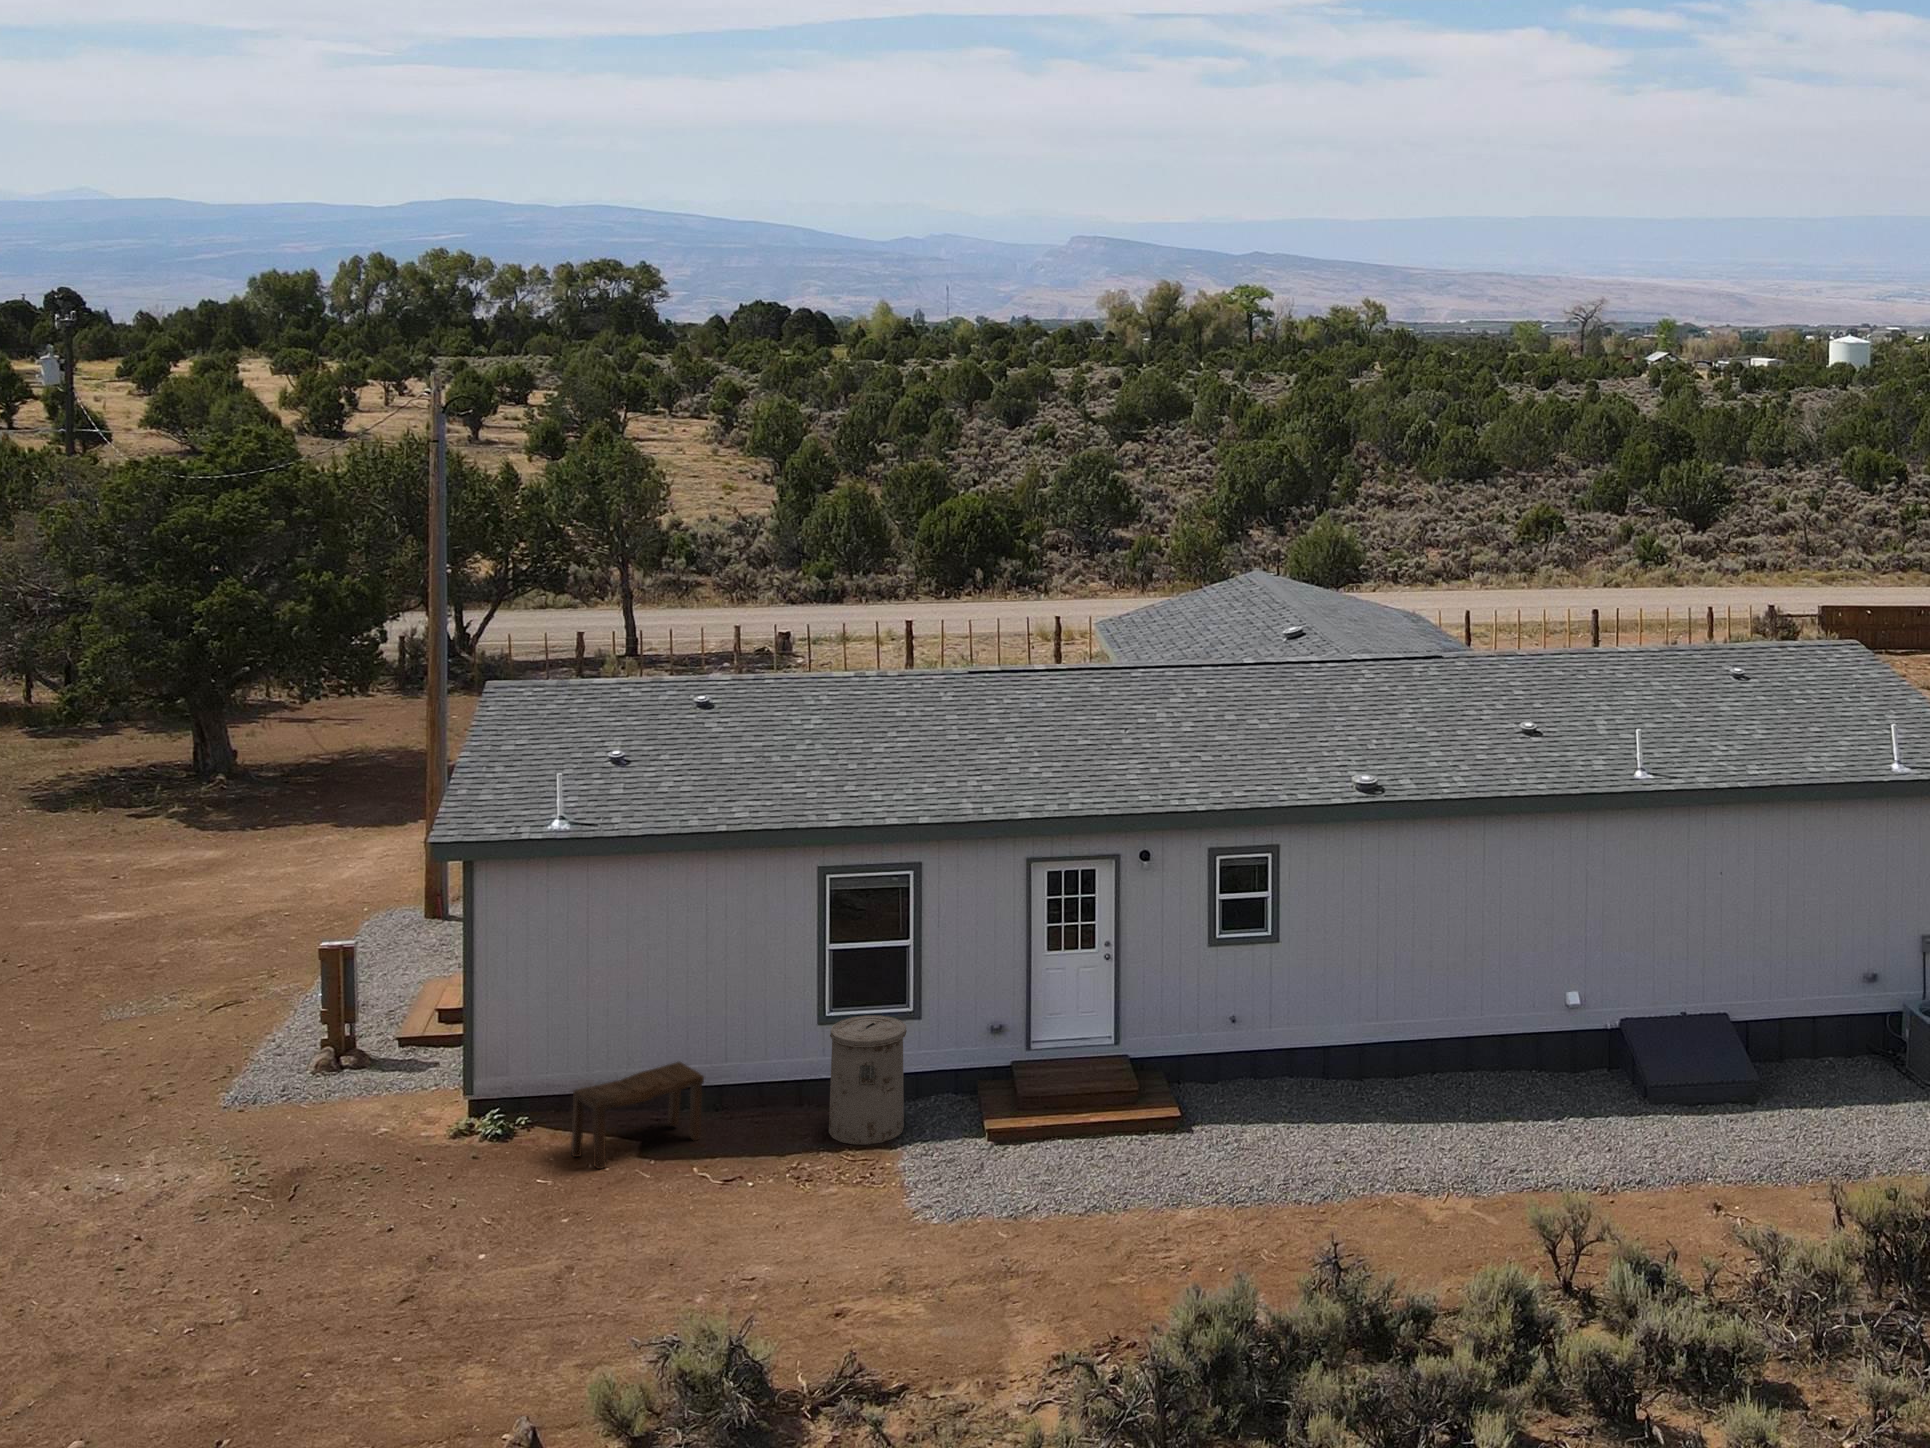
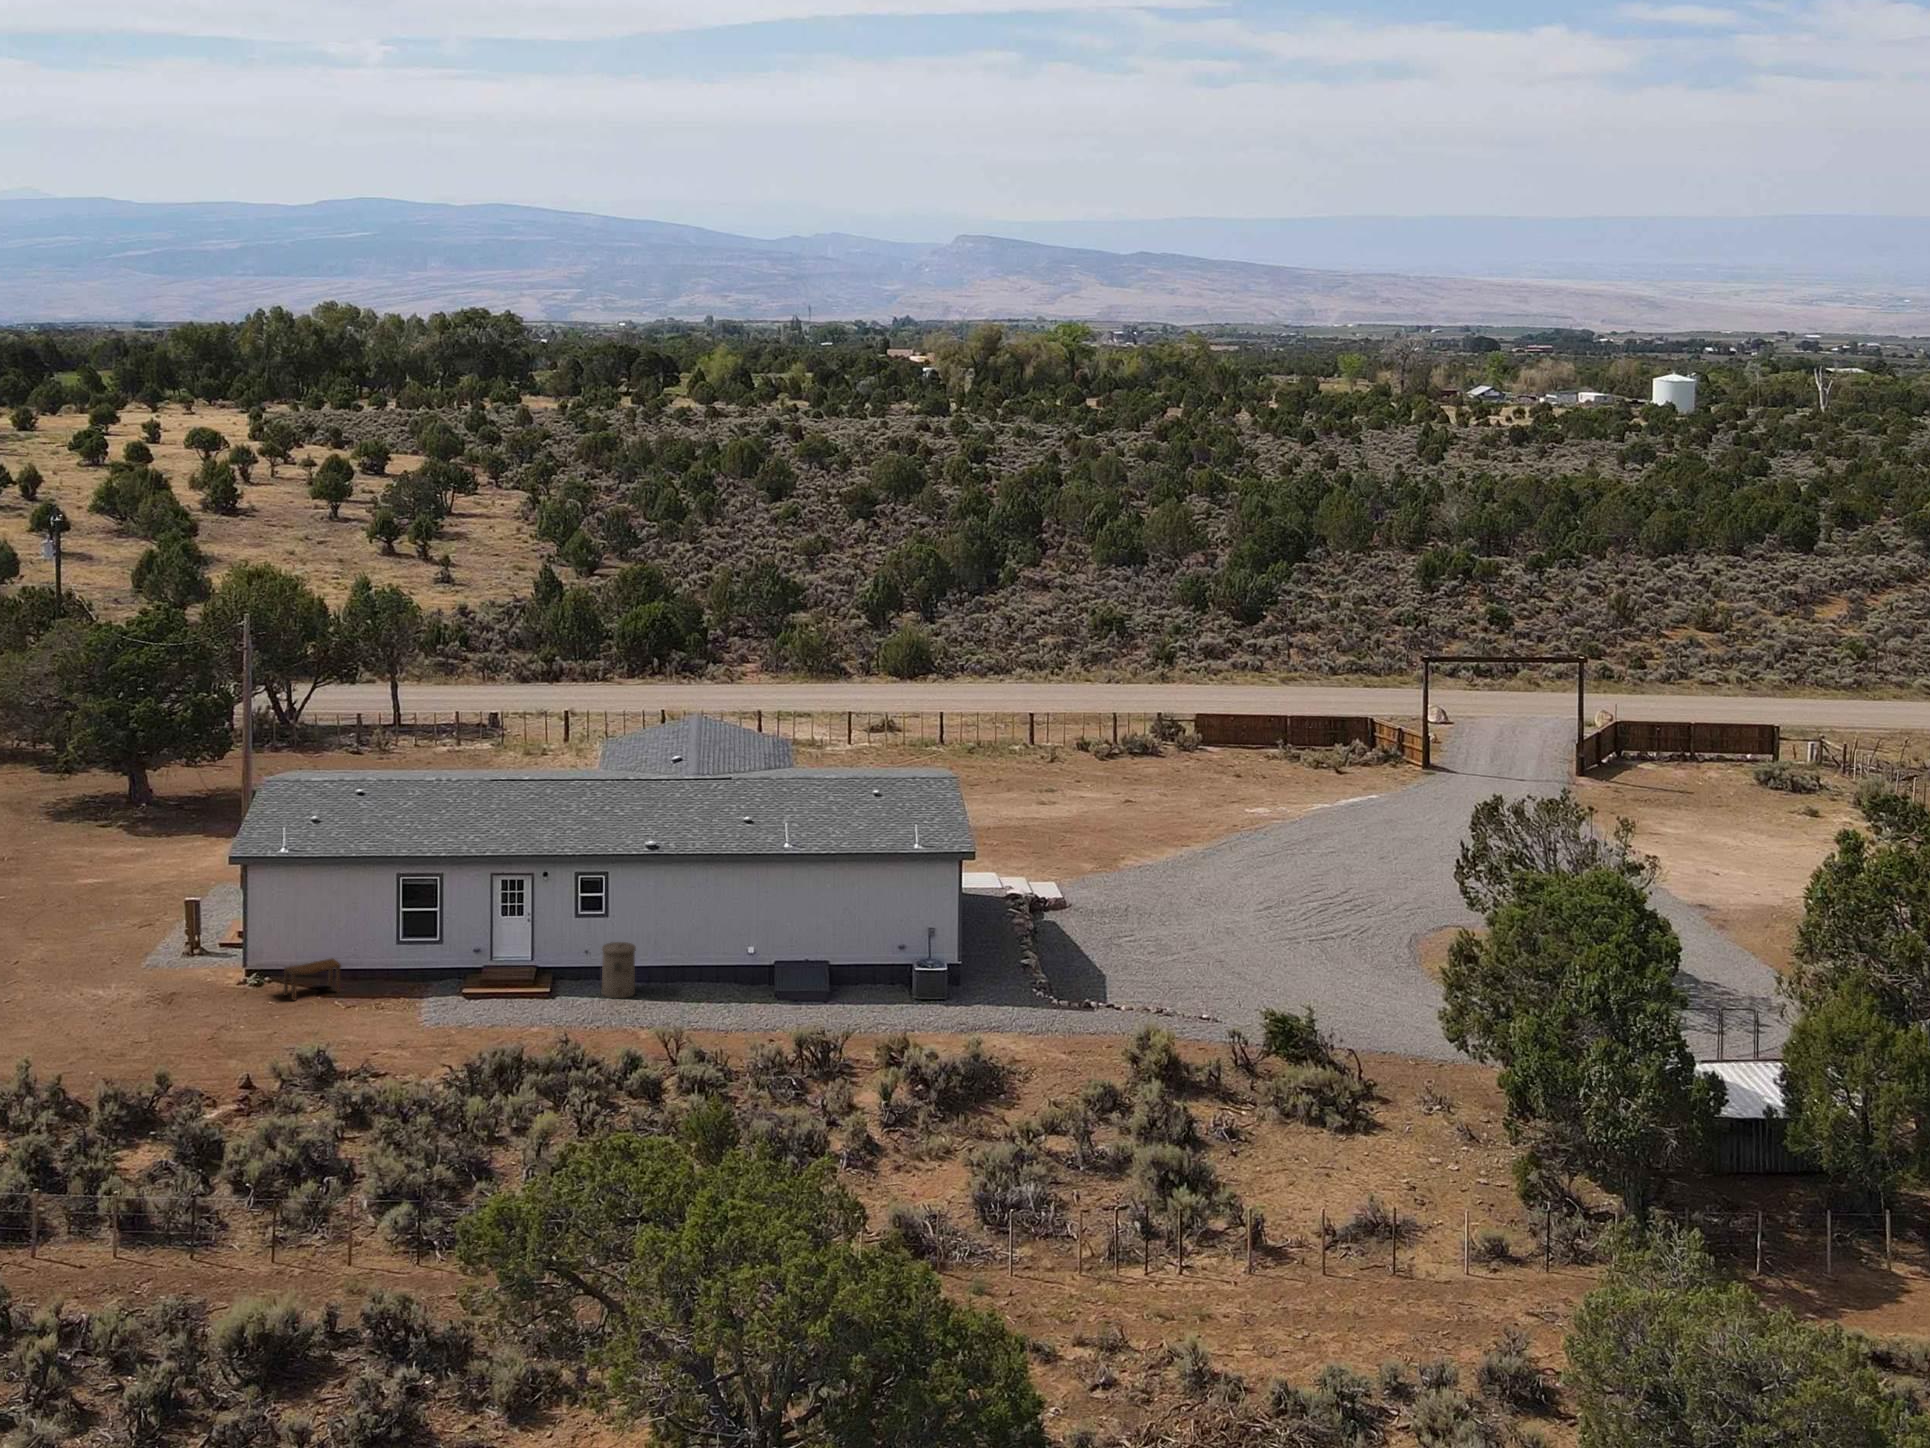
trash can: present [829,1015,907,1144] -> present [602,942,636,998]

